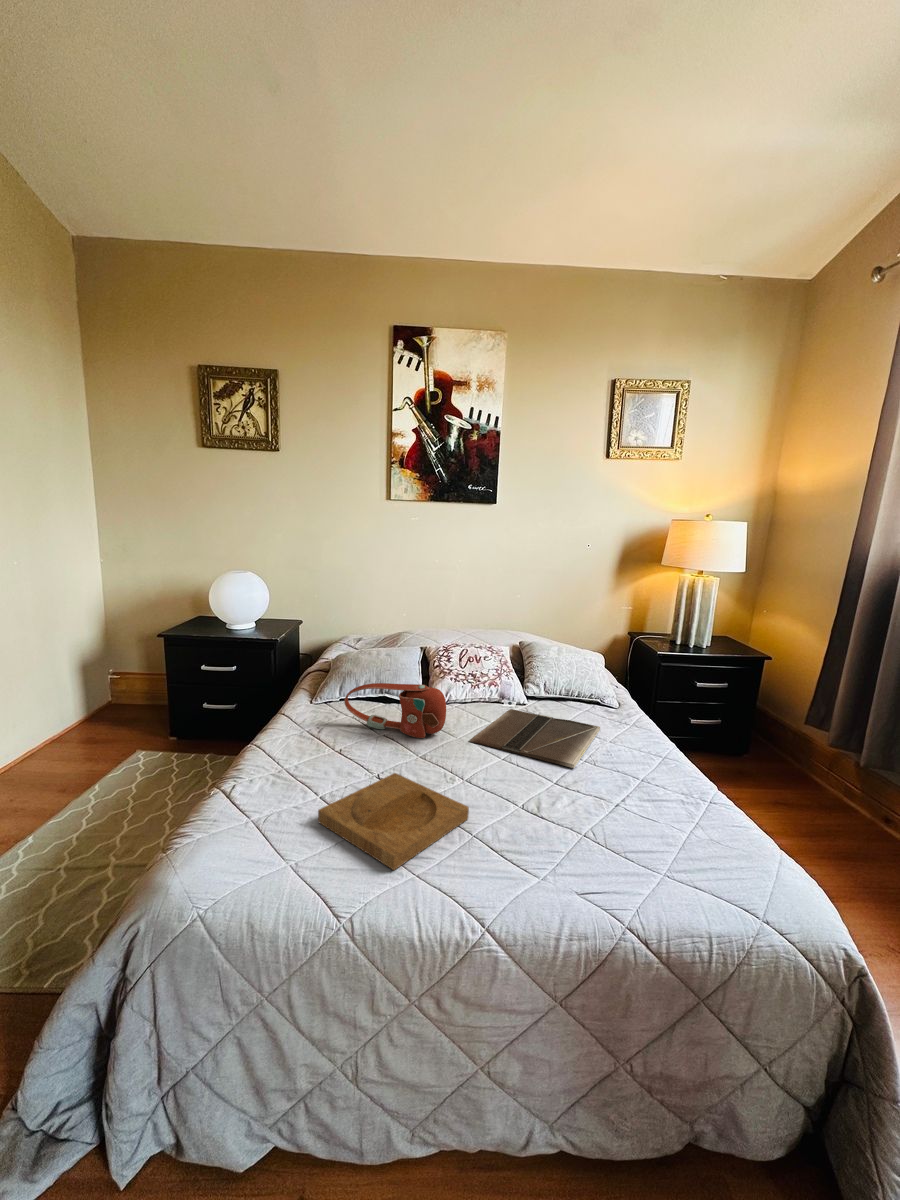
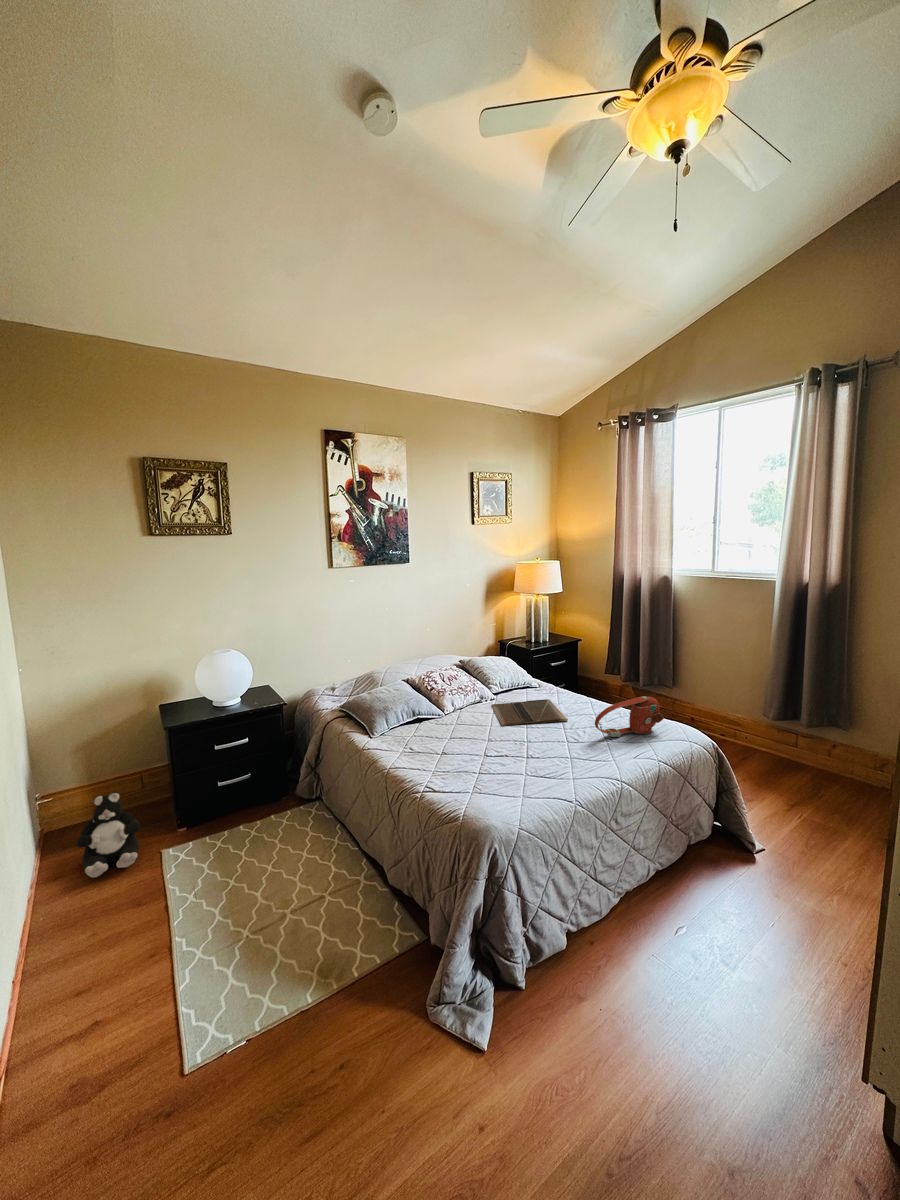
handbag: present [344,683,446,738] -> present [595,696,664,737]
plush toy: none [60,686,129,759] -> present [76,792,141,878]
tray: present [318,773,469,870] -> none [505,748,570,781]

